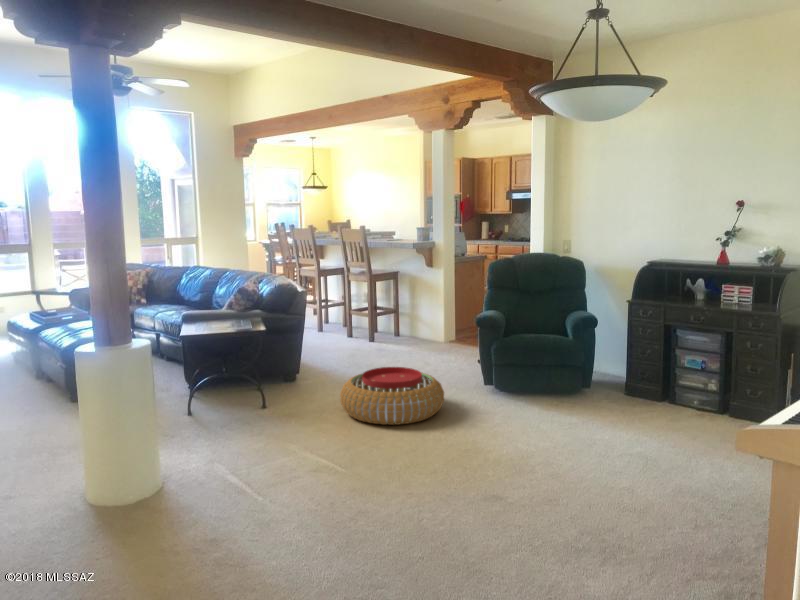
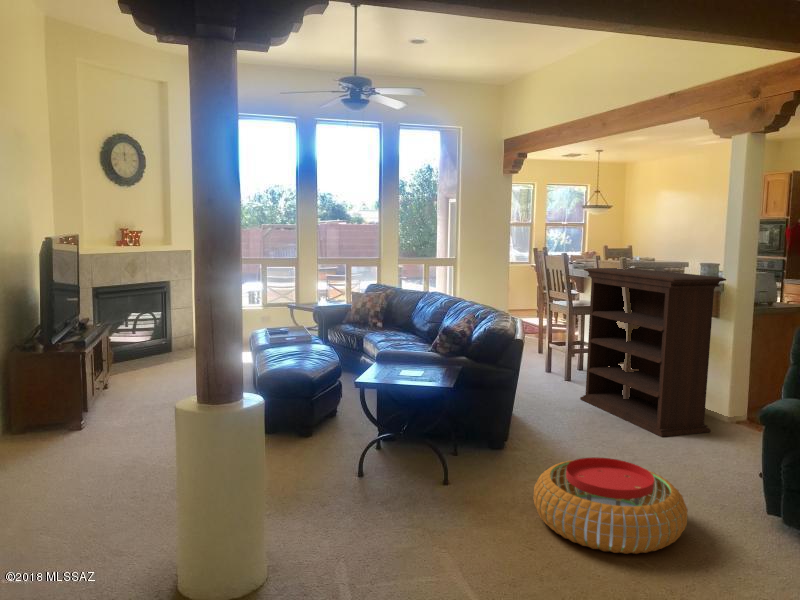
bookshelf: none [332,234,439,358] -> present [580,268,726,437]

